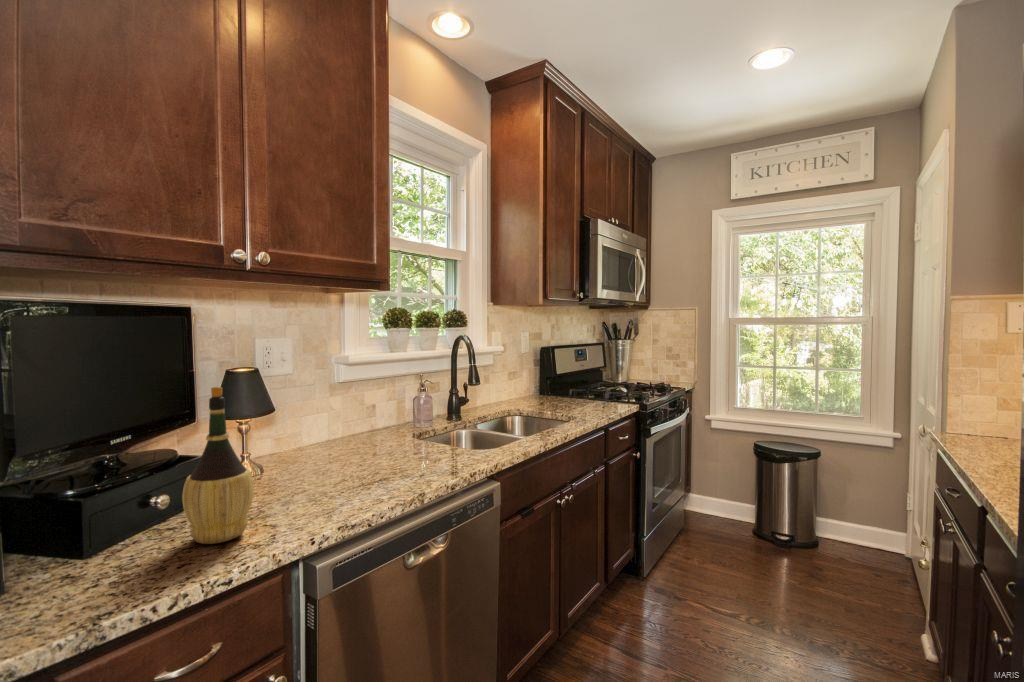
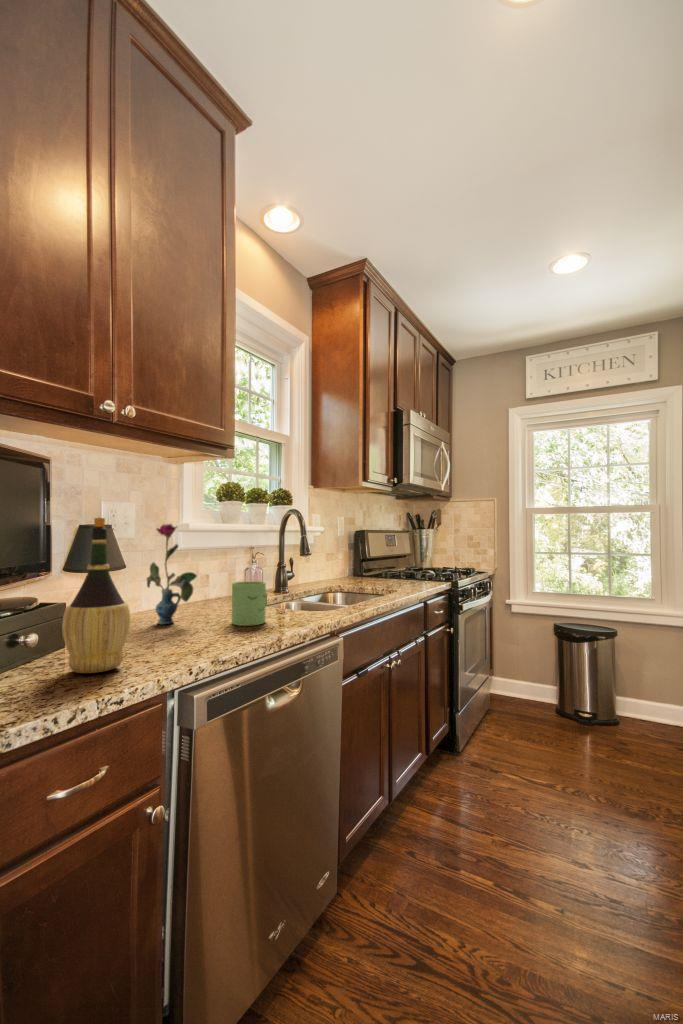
vase: none [298,366,346,467] -> present [147,524,197,624]
mug: none [383,423,421,471] -> present [232,581,267,626]

